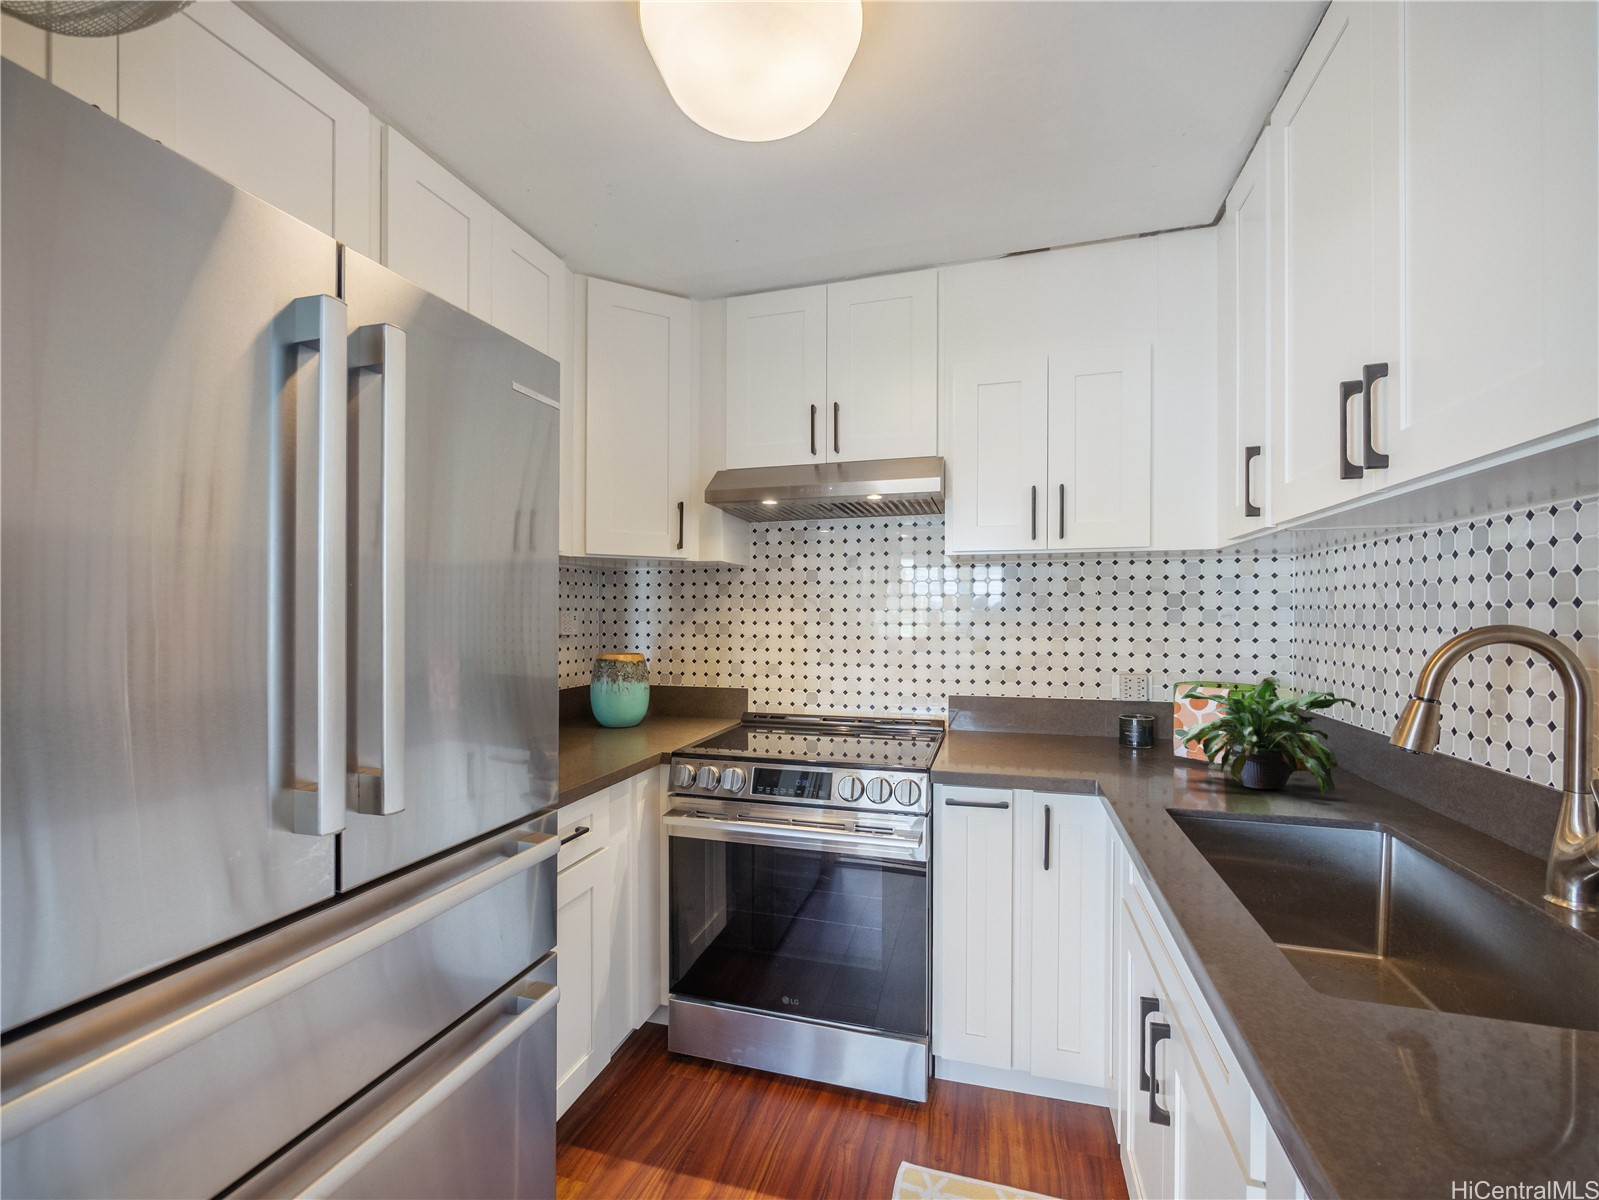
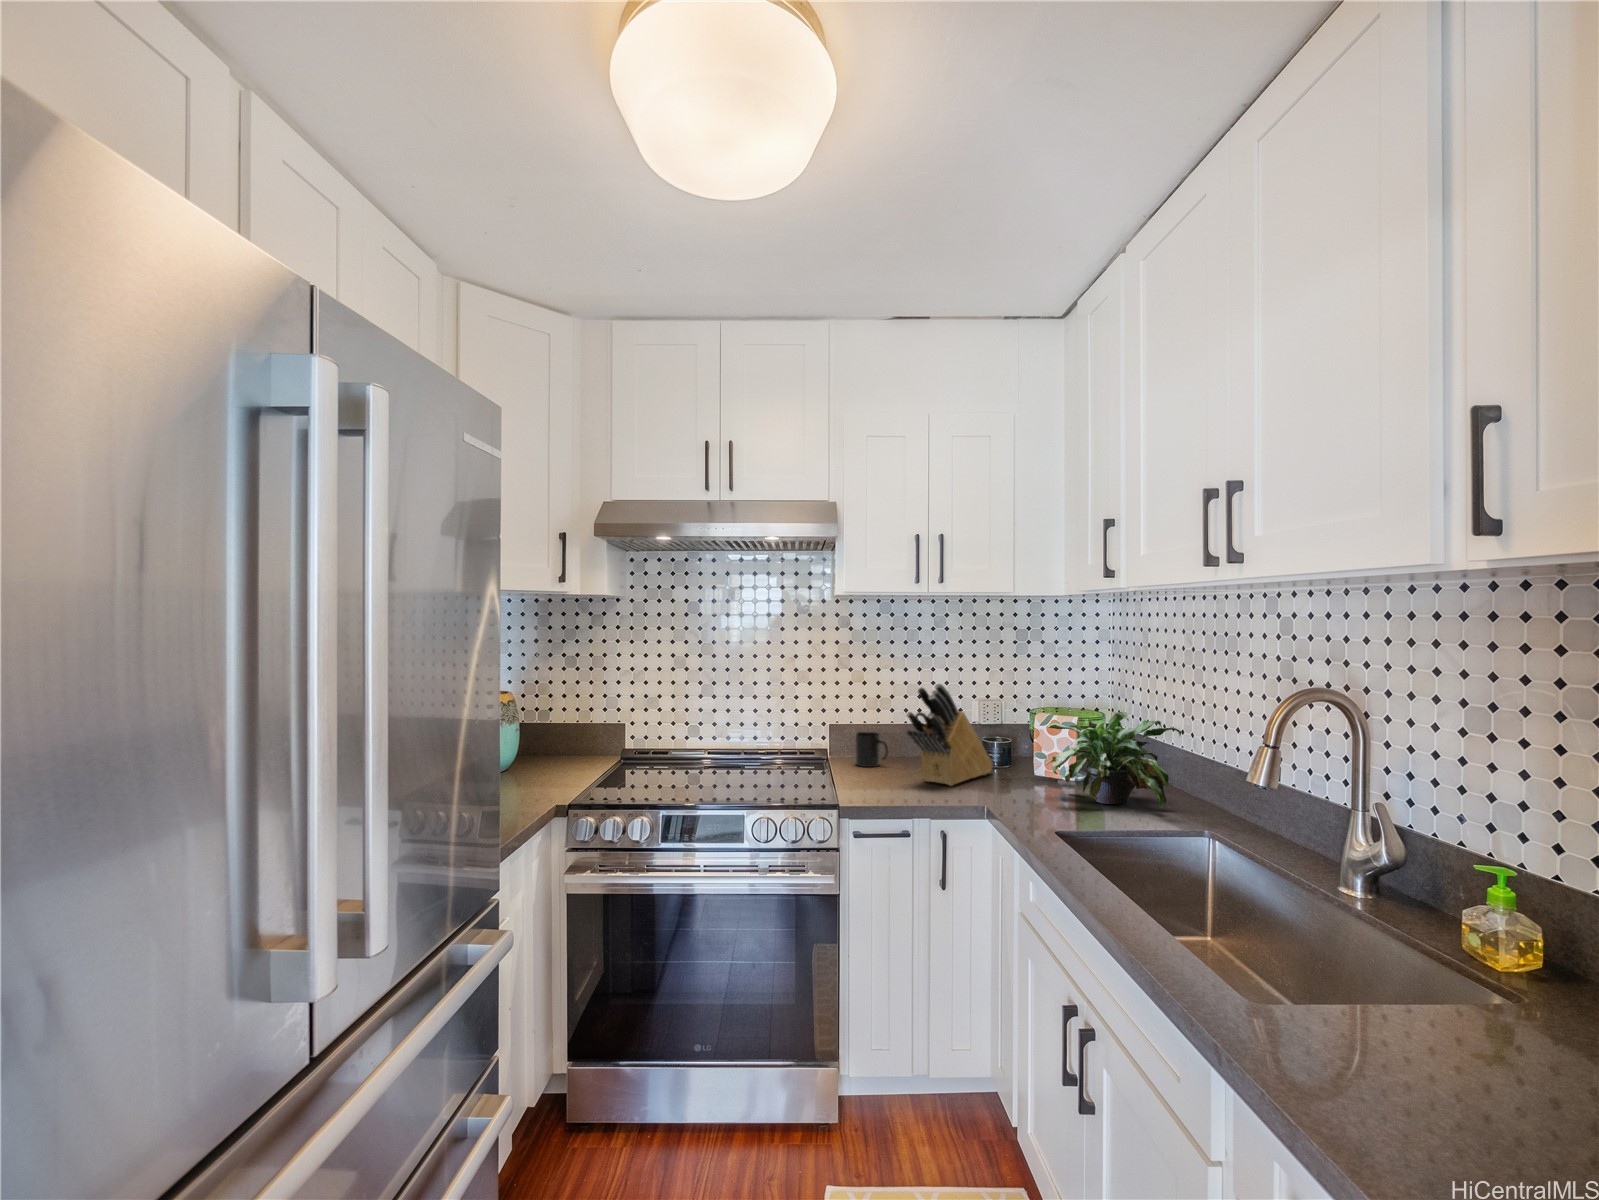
knife block: none [1018,647,1130,762] -> present [907,684,993,786]
mug: none [976,705,1011,741] -> present [855,732,888,767]

